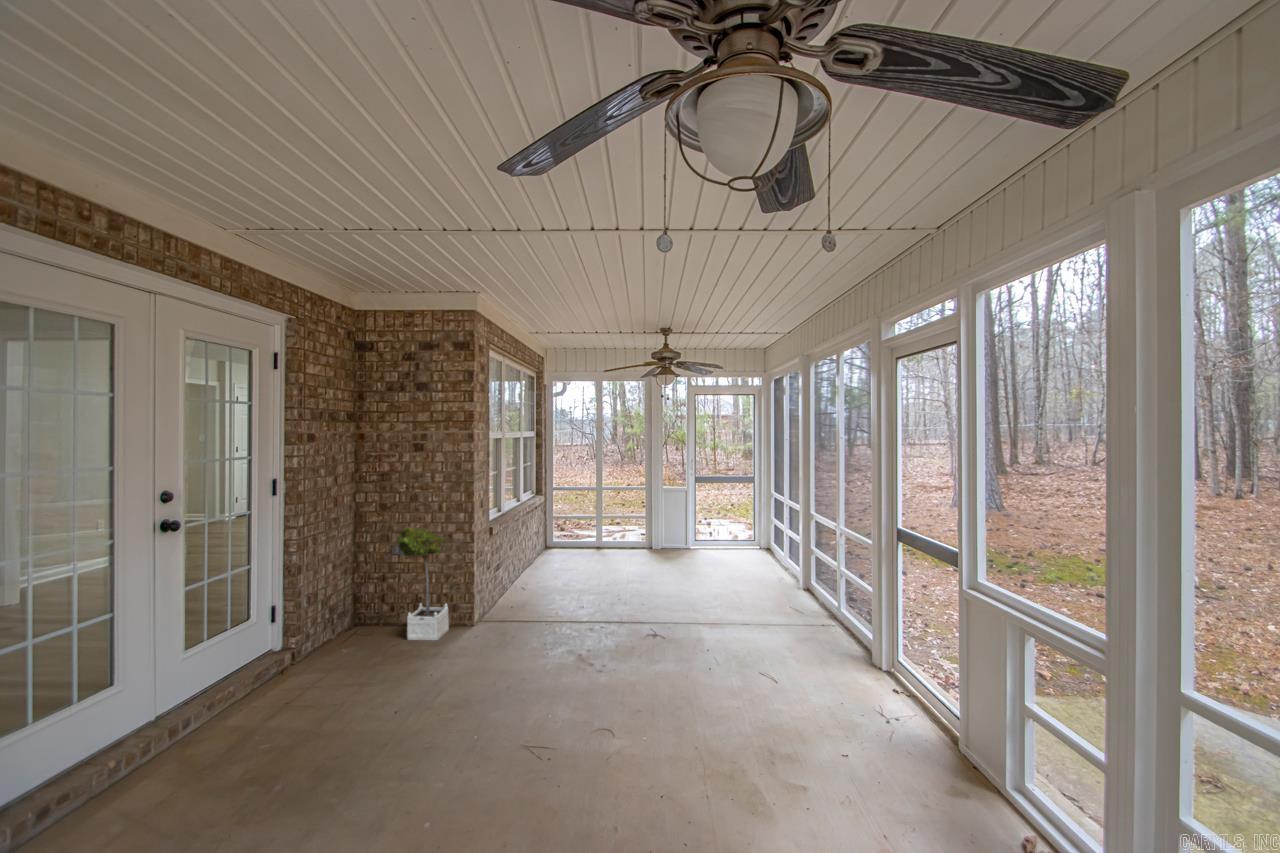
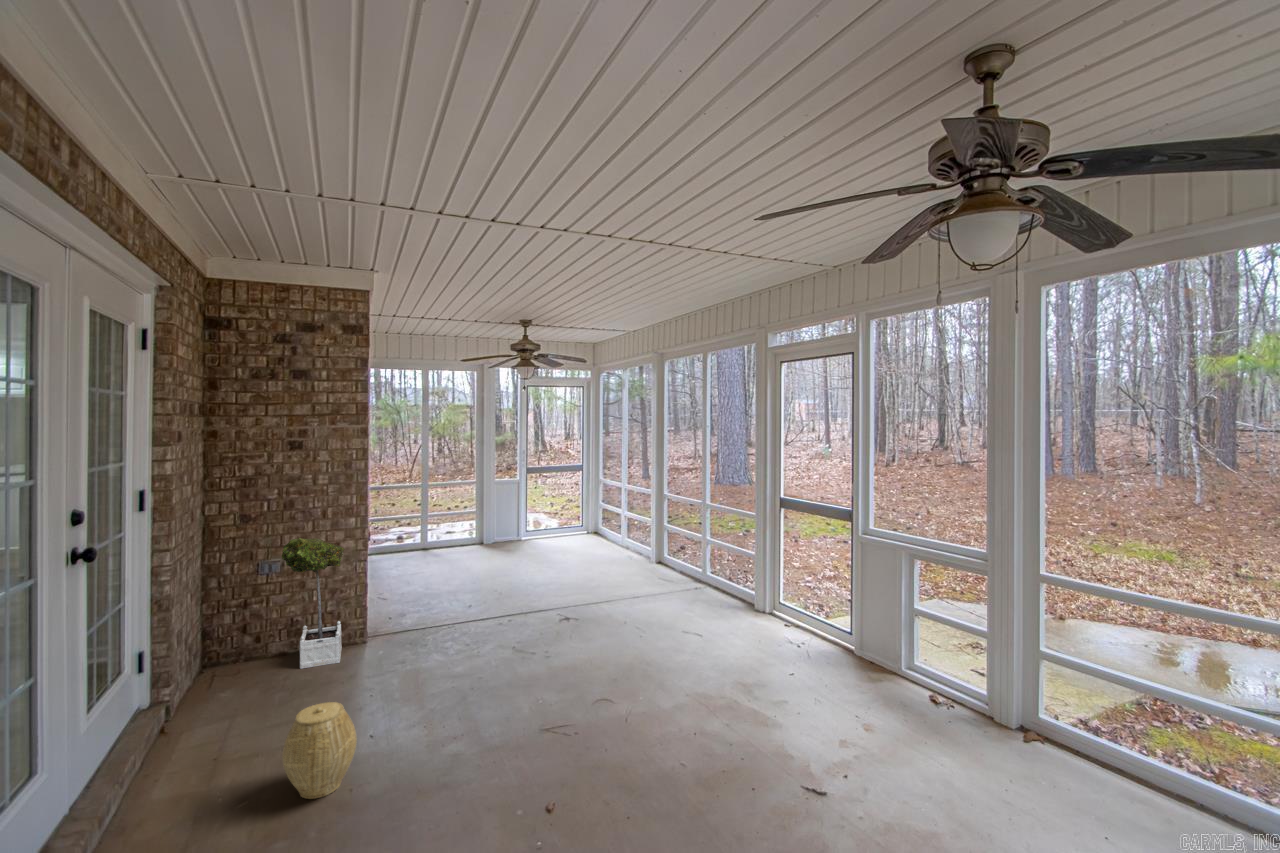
woven basket: none [287,672,352,754] -> present [282,702,357,799]

